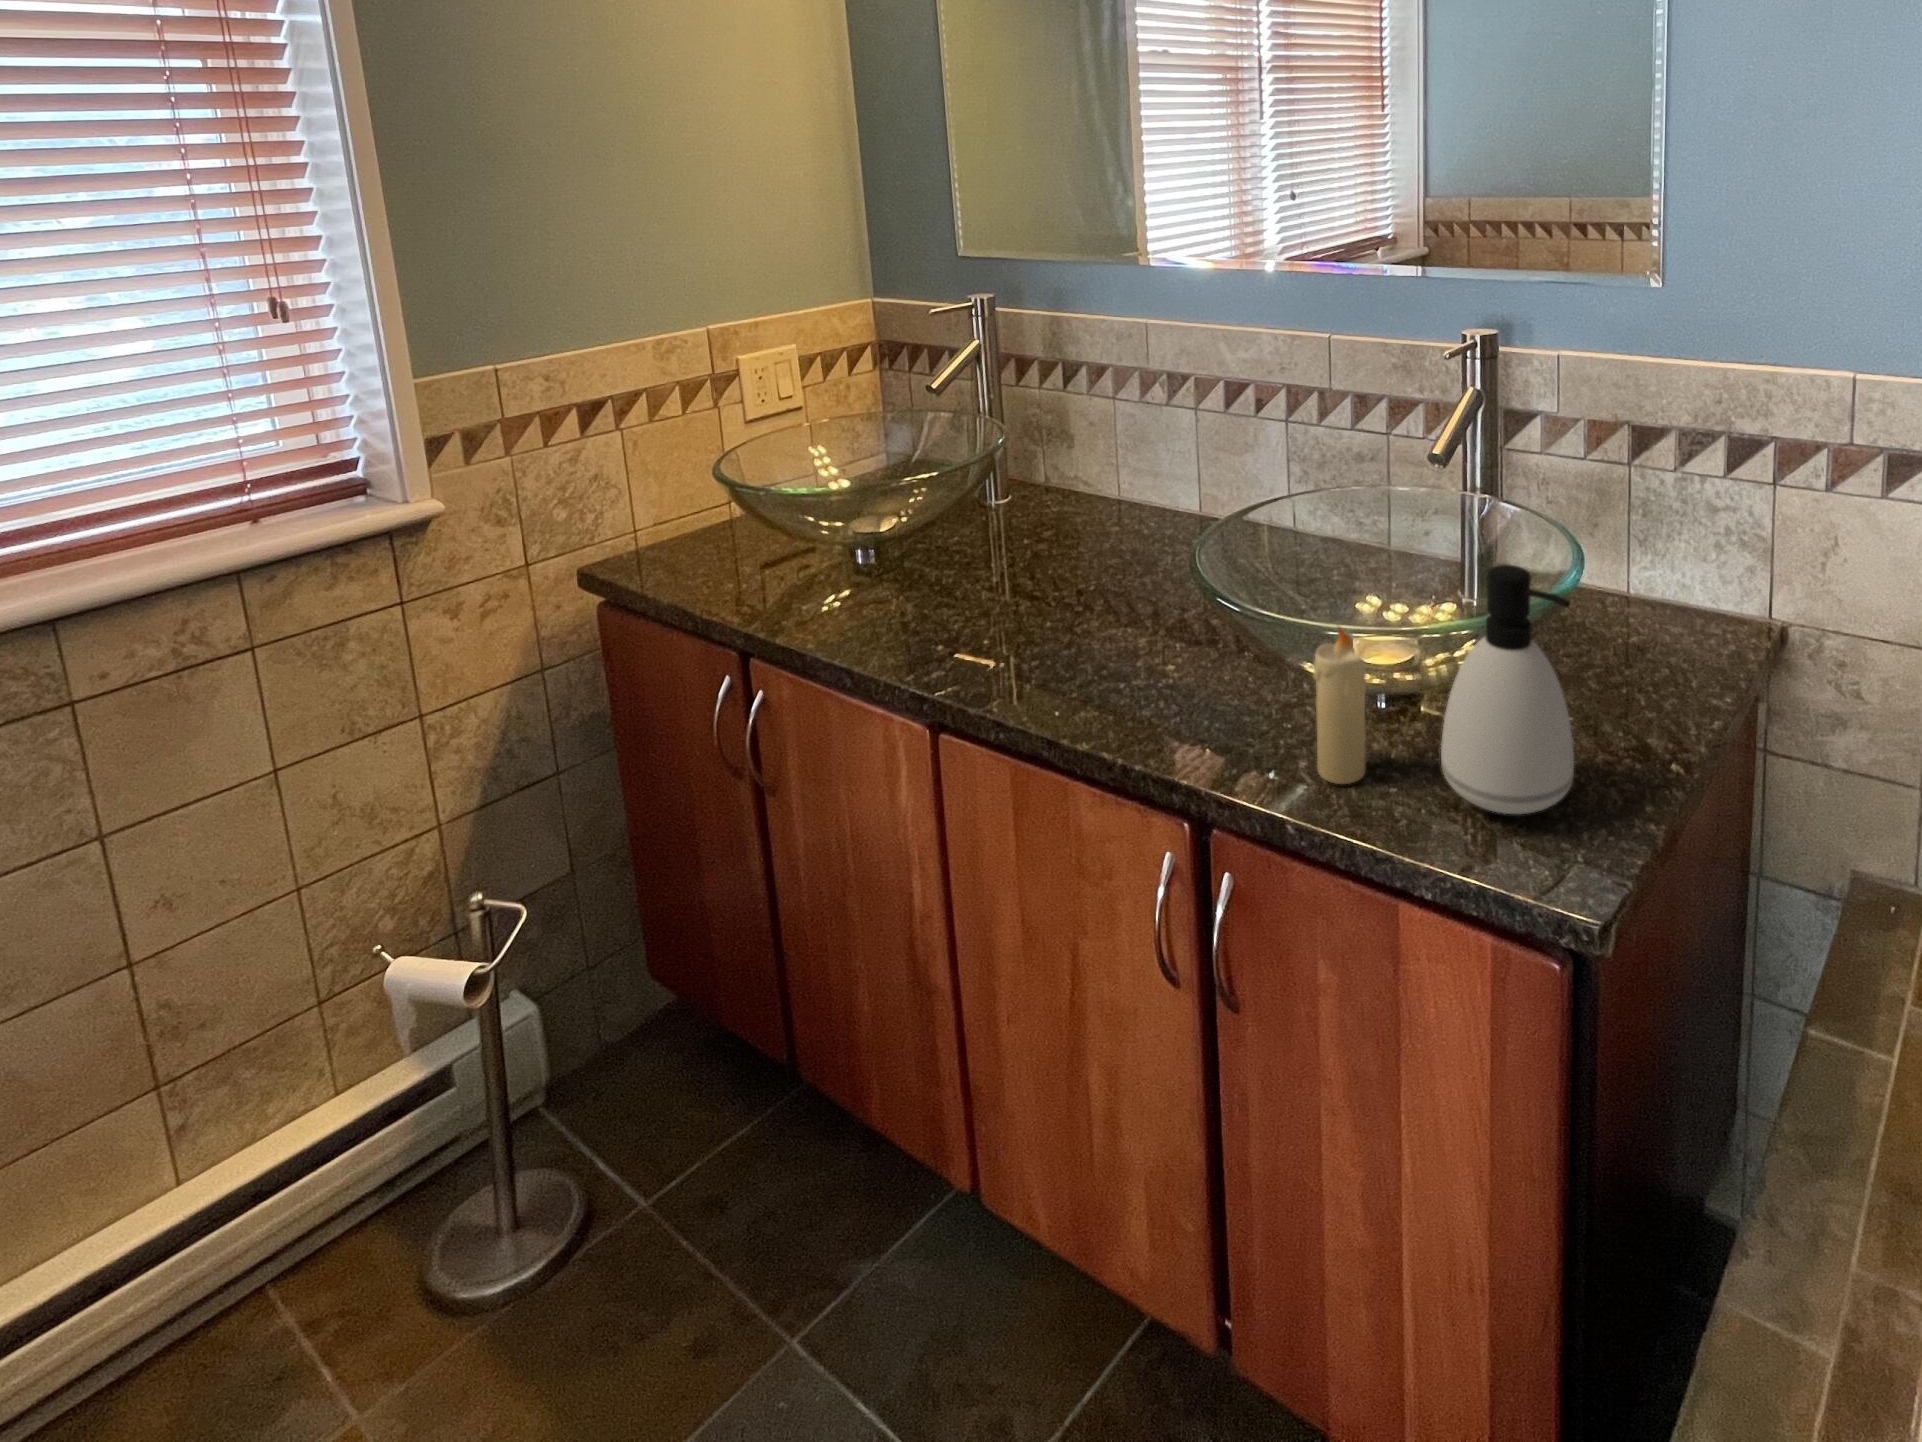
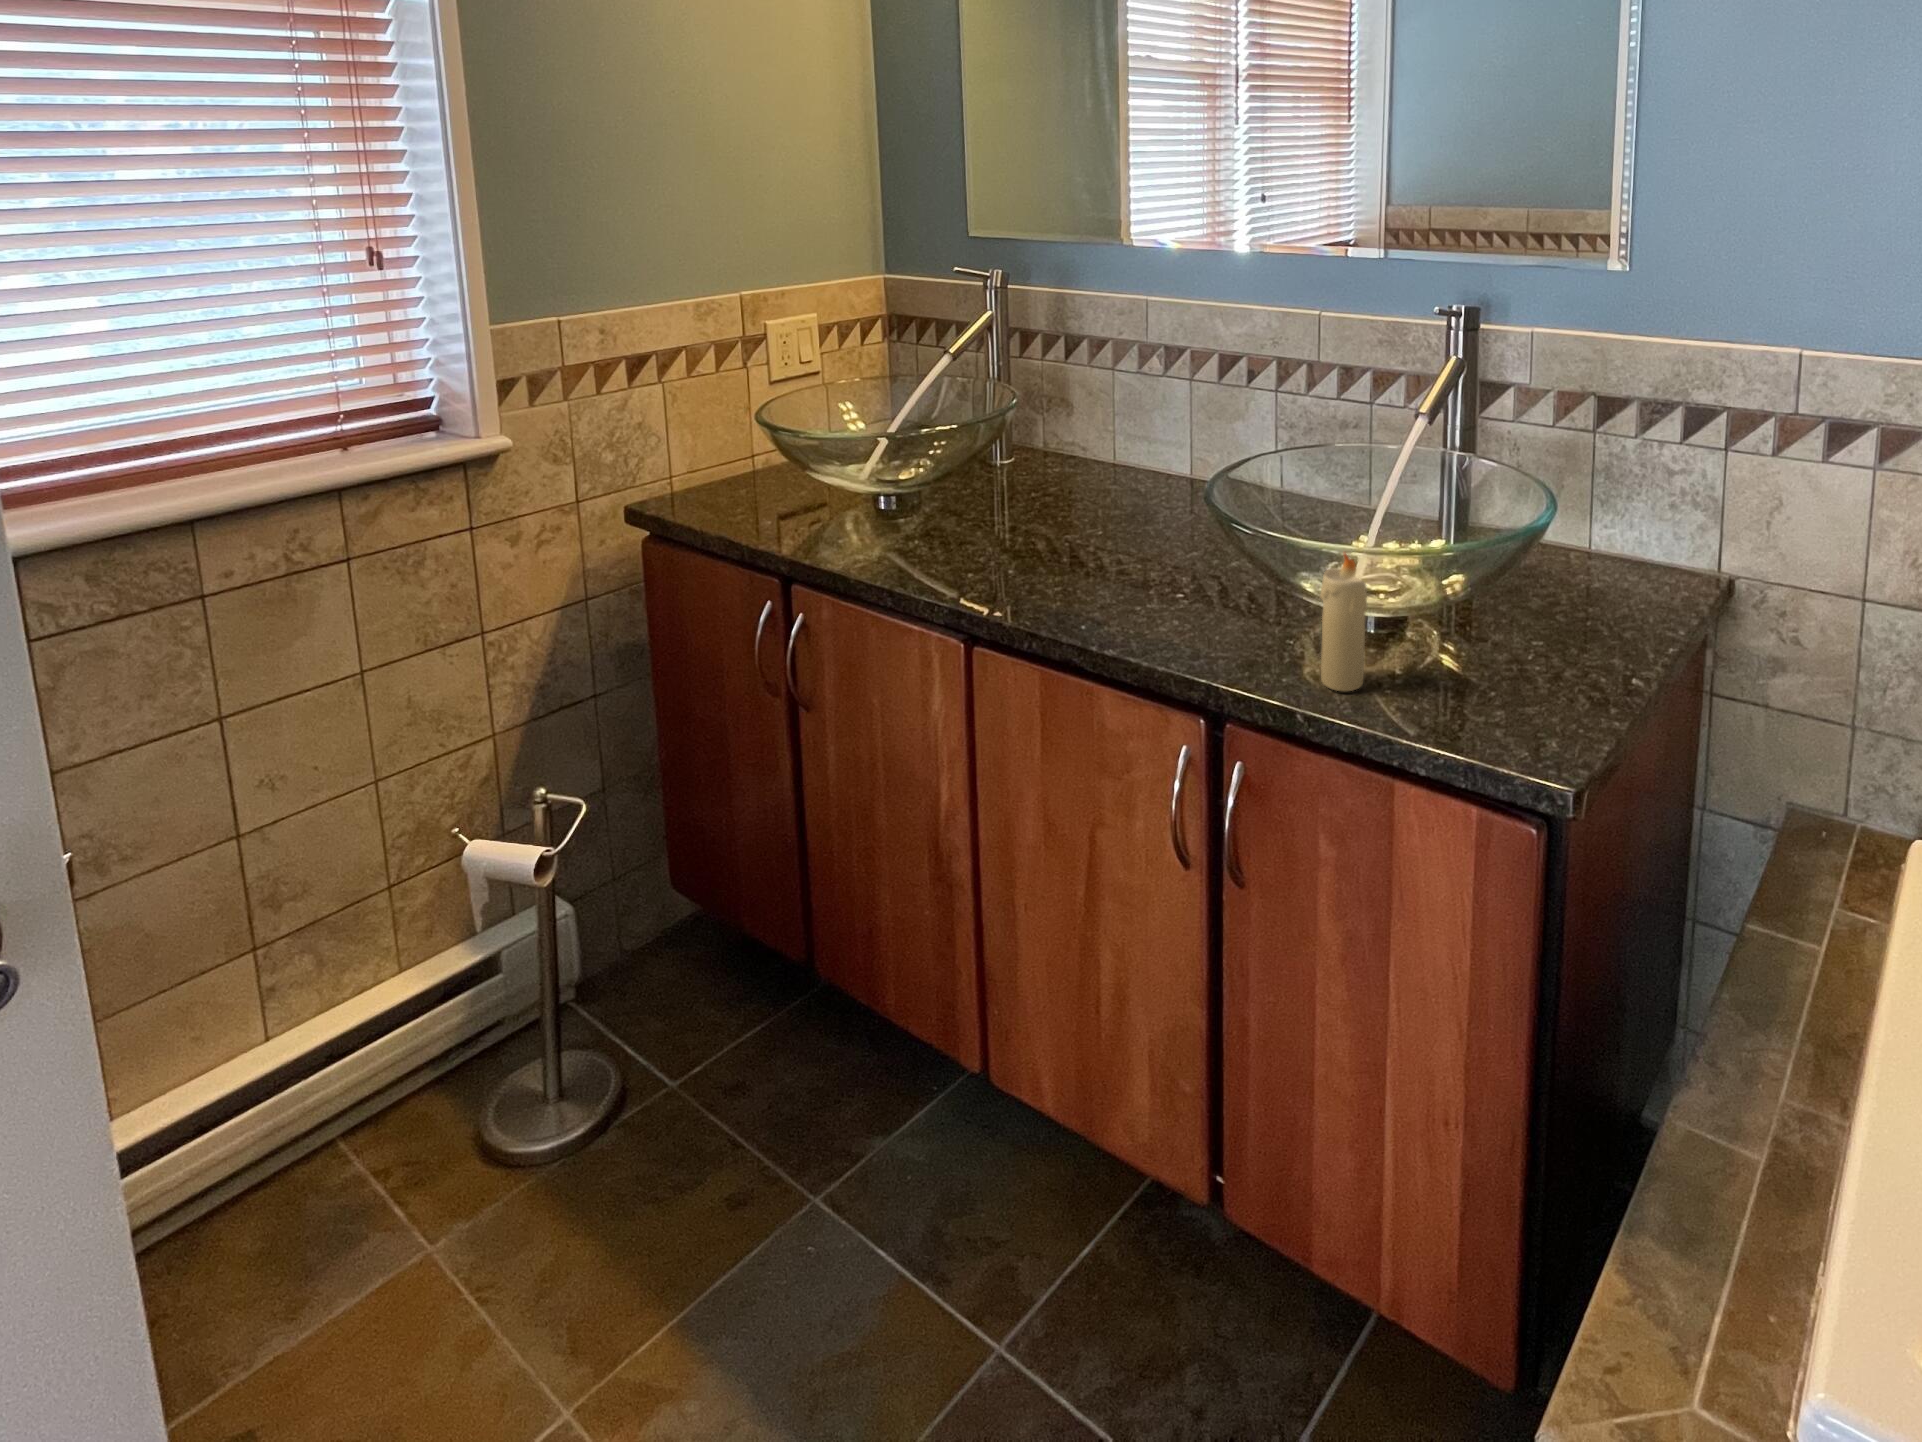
soap dispenser: present [1441,564,1574,814] -> none [1433,499,1555,716]

